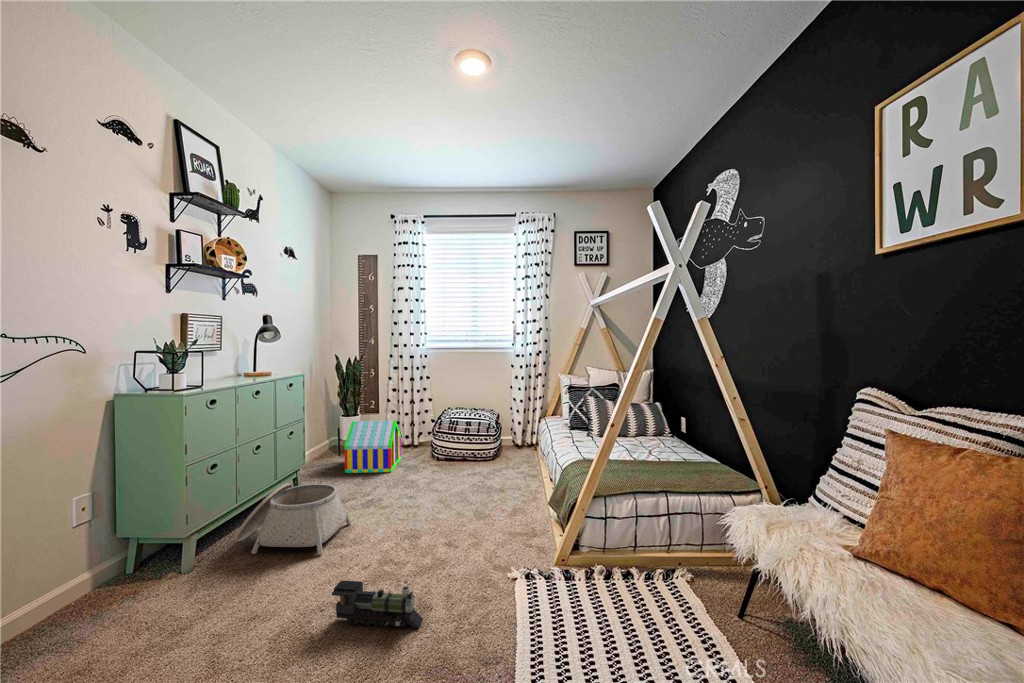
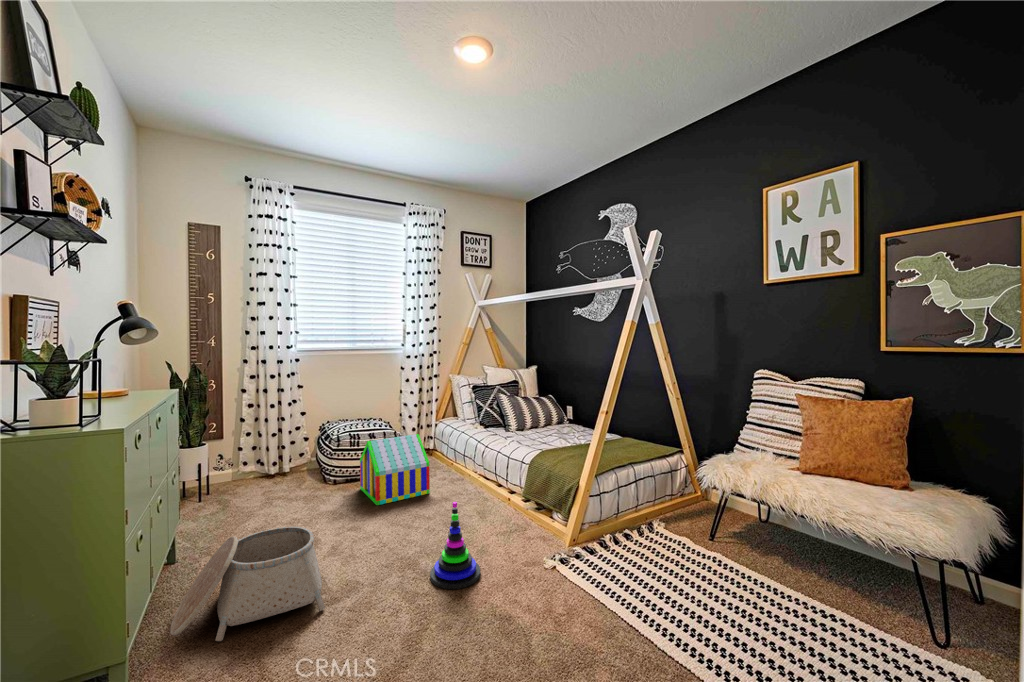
toy house: present [344,421,401,473] -> present [360,434,430,505]
stacking toy: none [405,491,453,573] -> present [430,502,480,589]
toy train: present [332,580,423,629] -> none [432,586,525,655]

